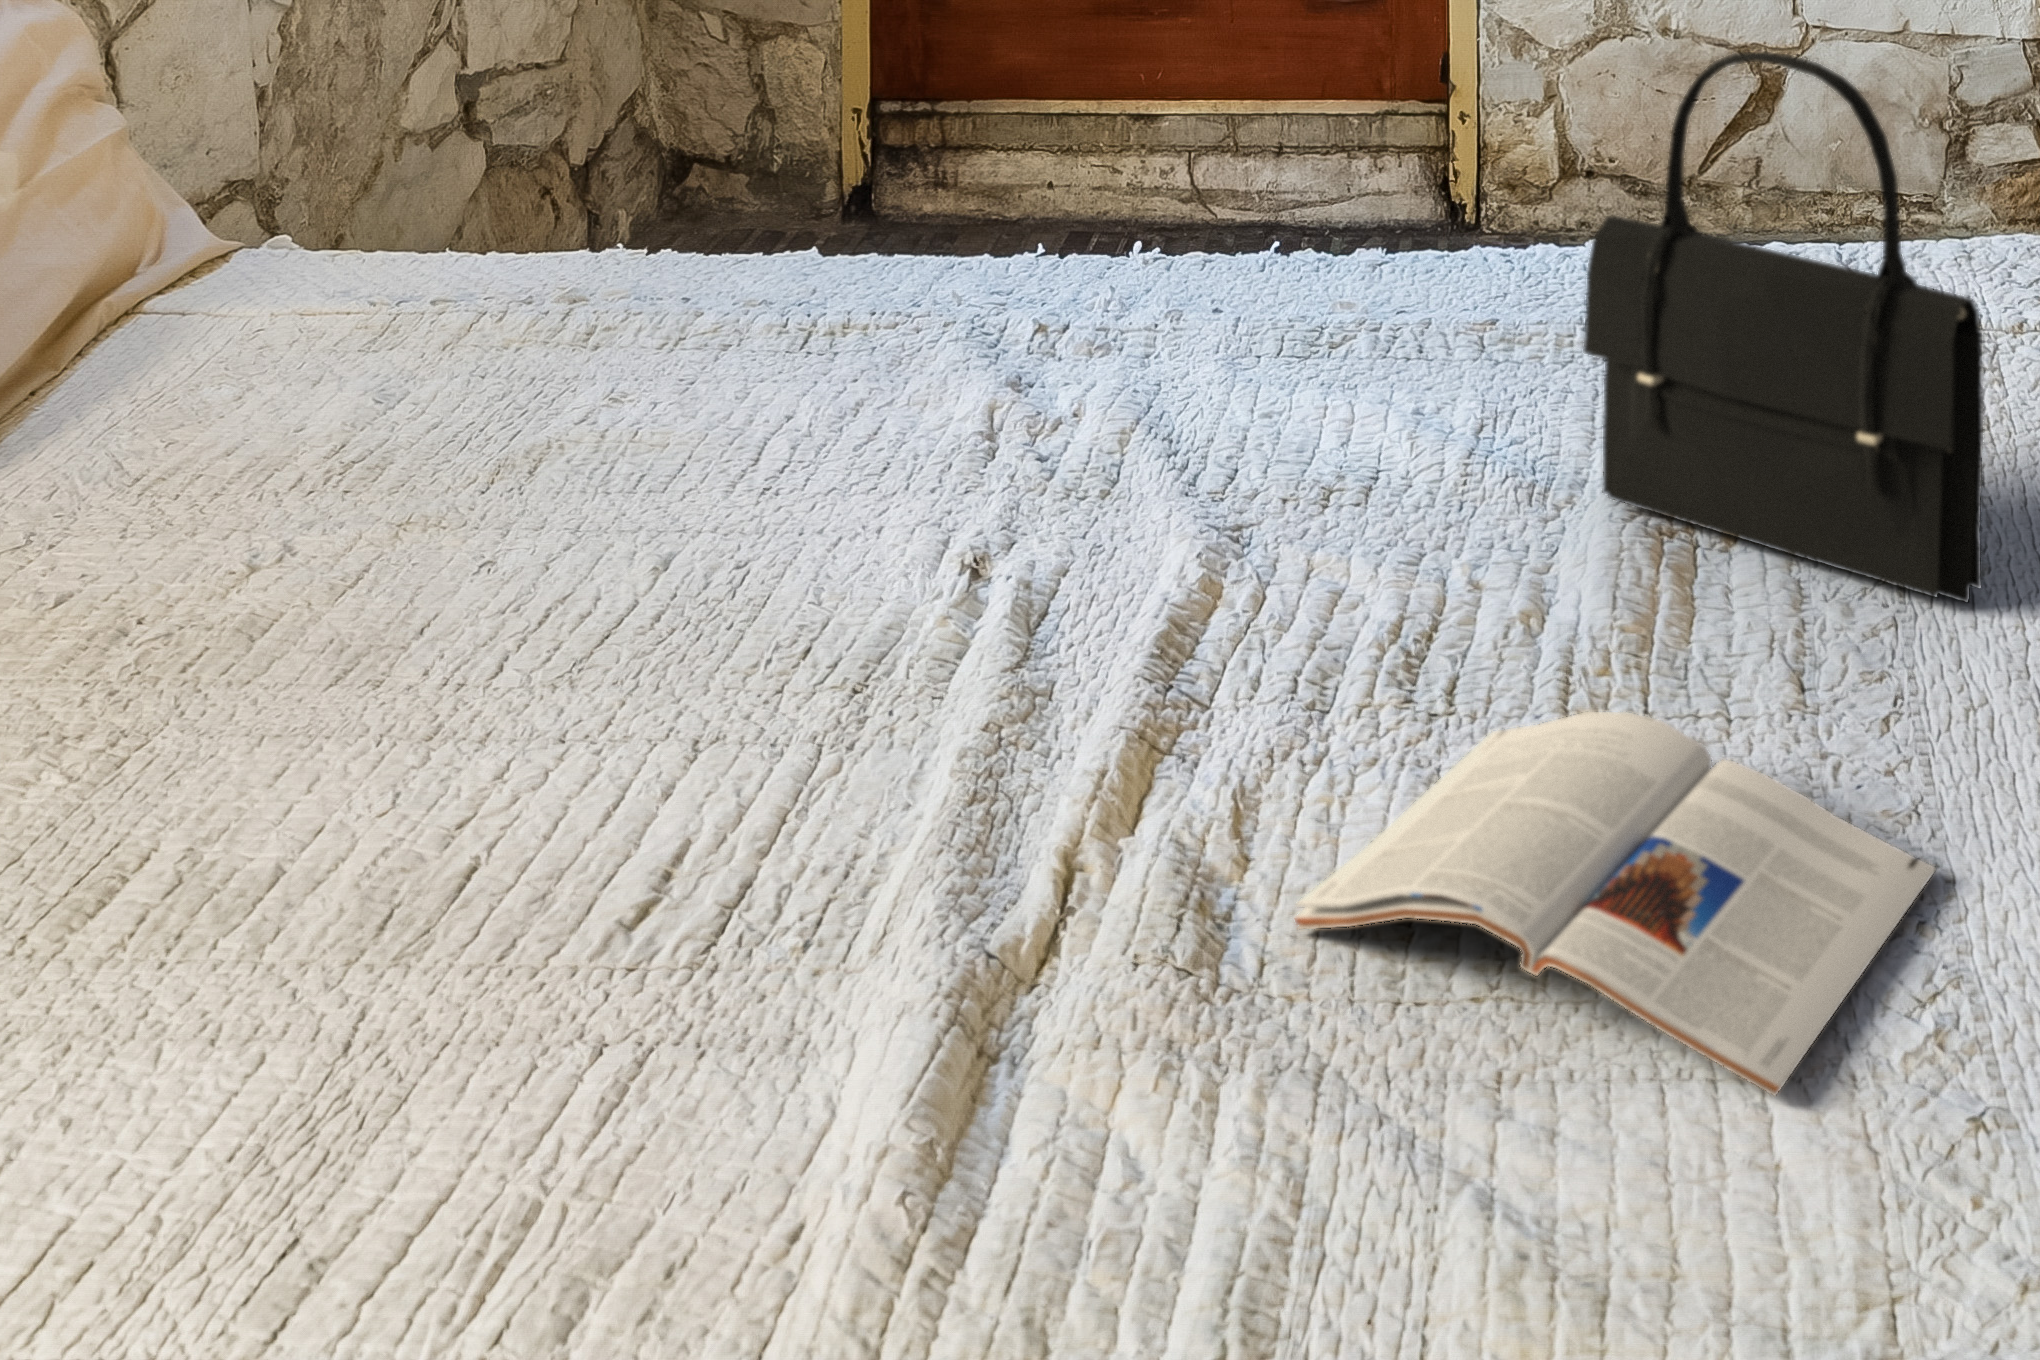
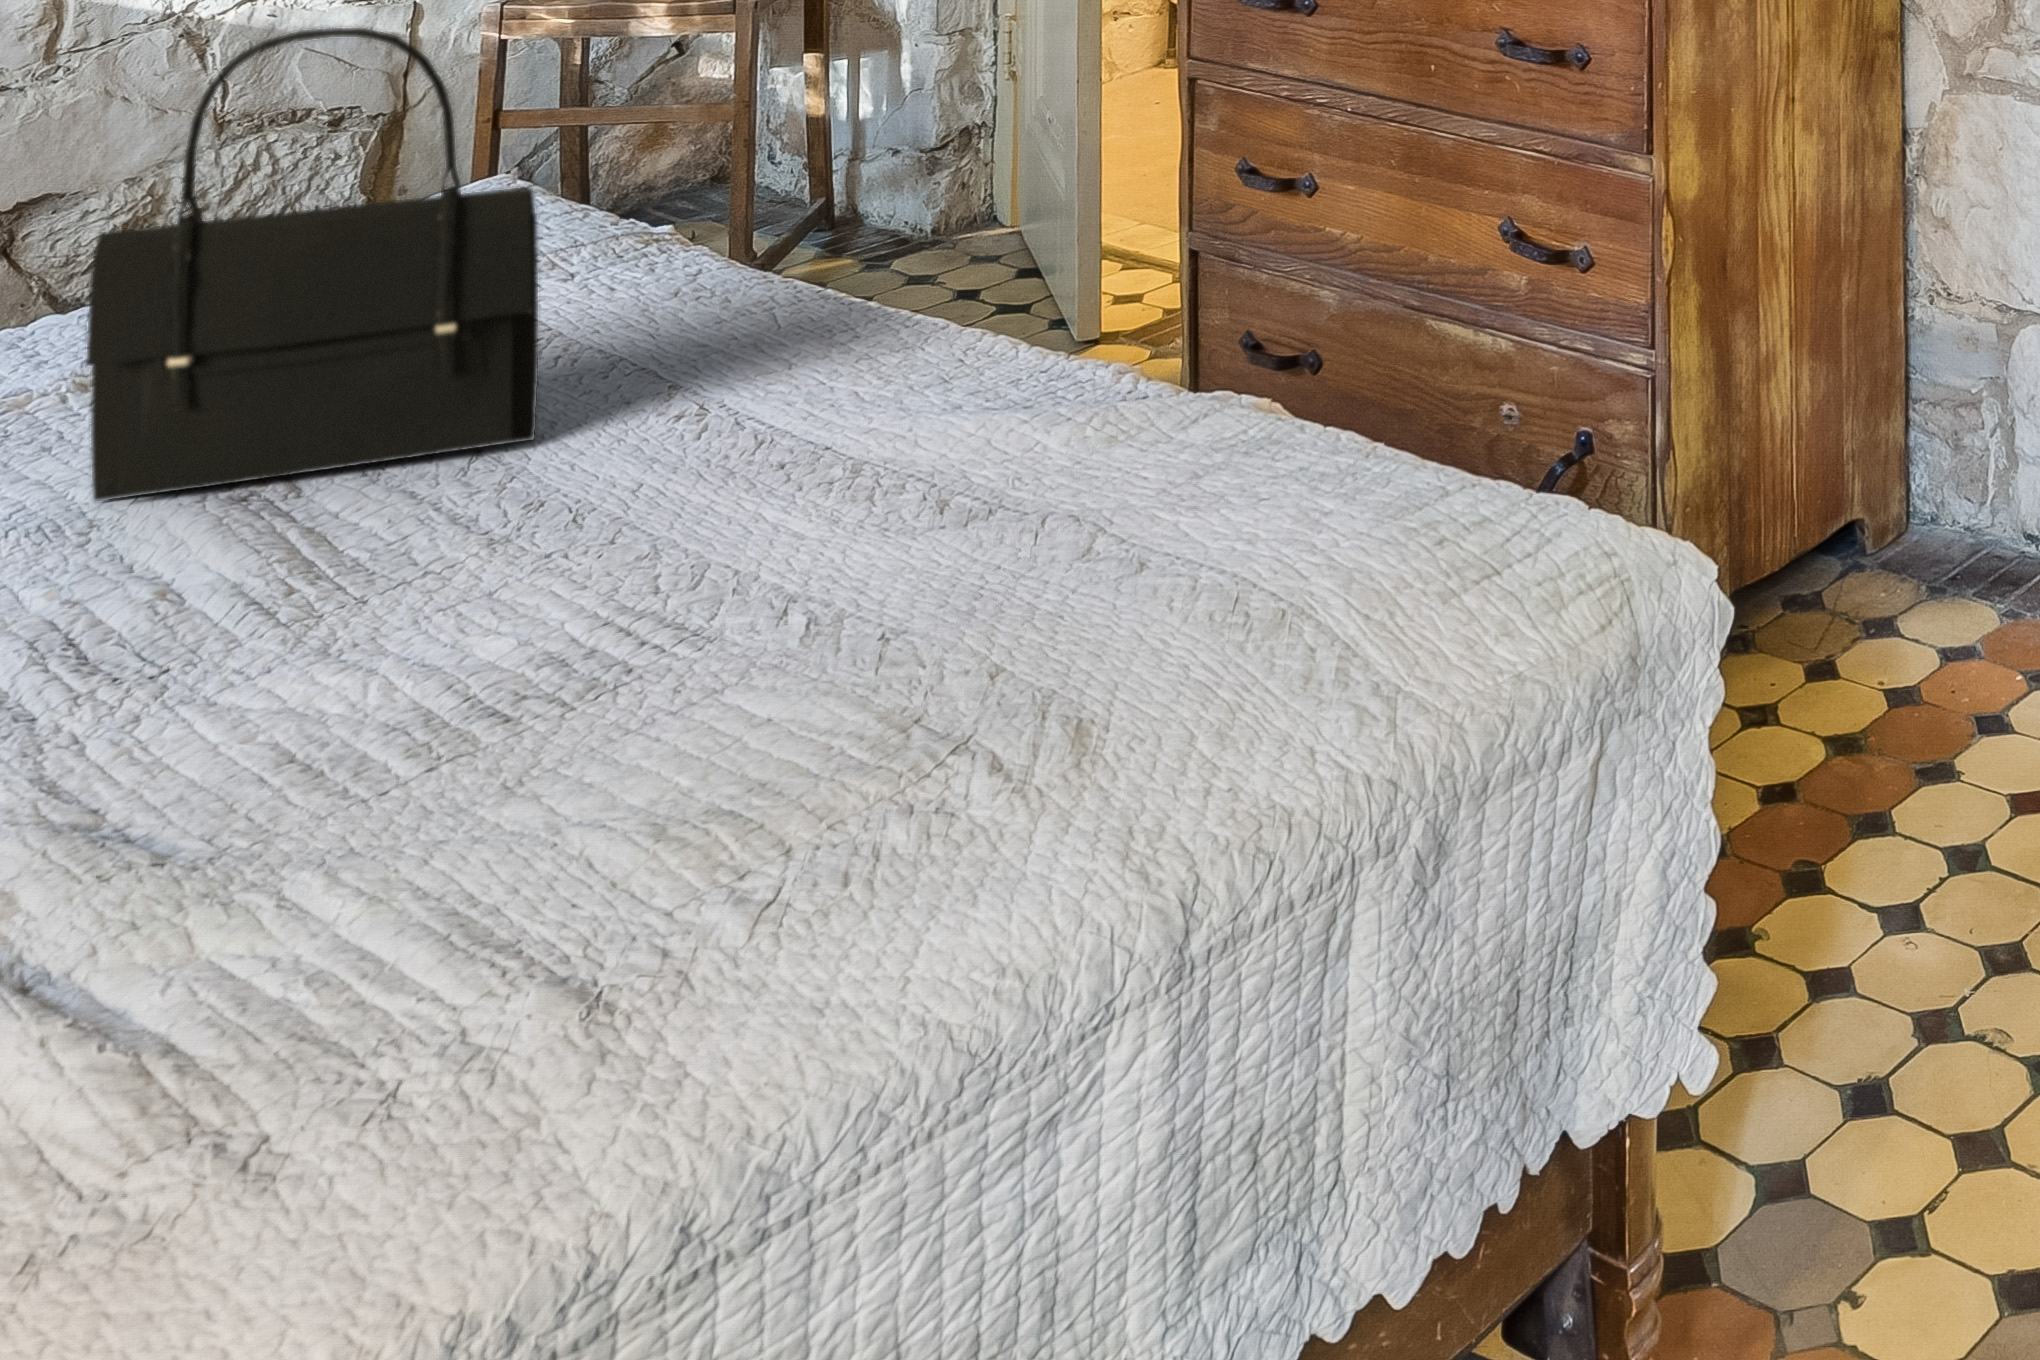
magazine: present [1295,712,1935,1097] -> none [197,547,715,783]

